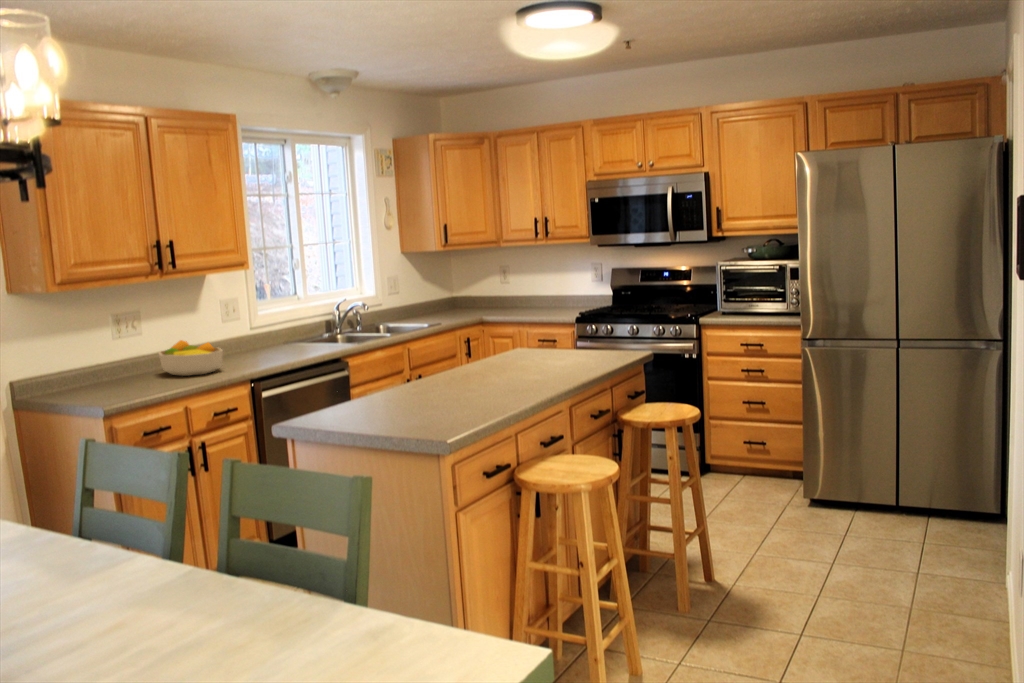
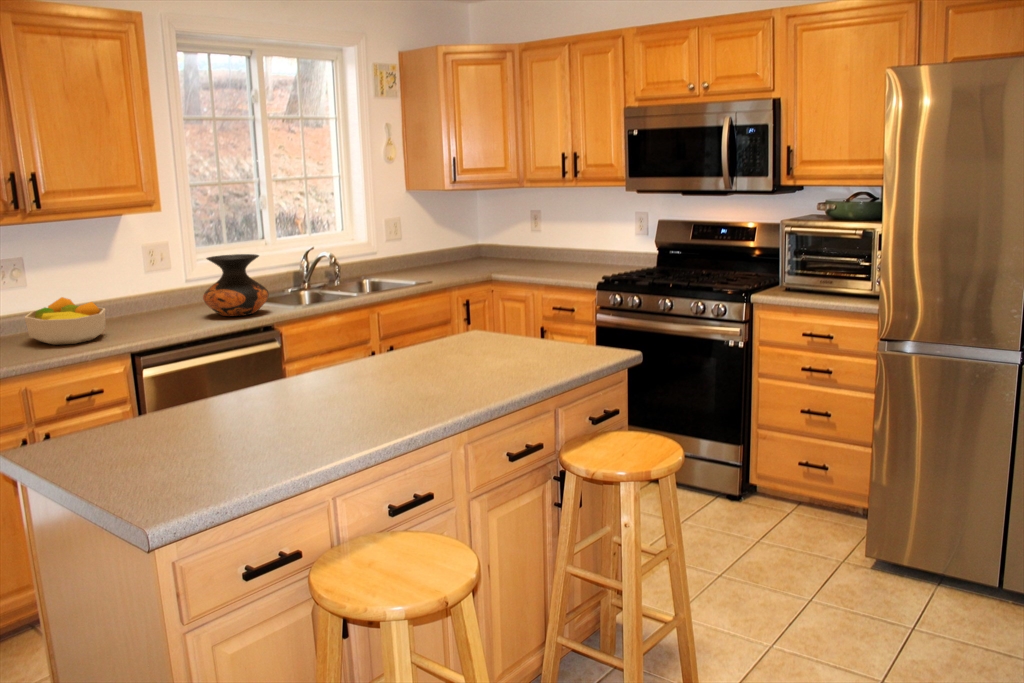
vase: none [281,303,333,352] -> present [203,254,269,316]

